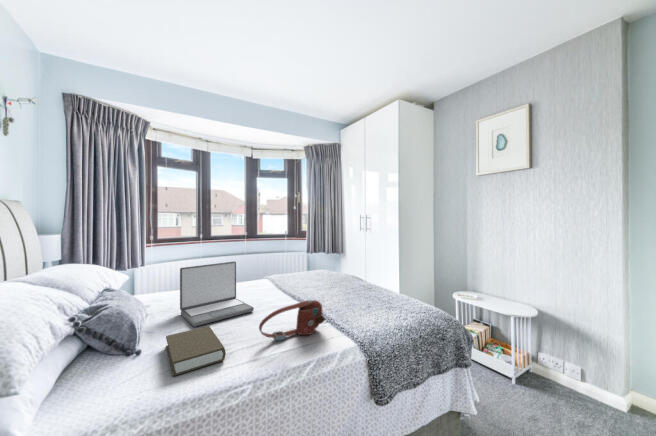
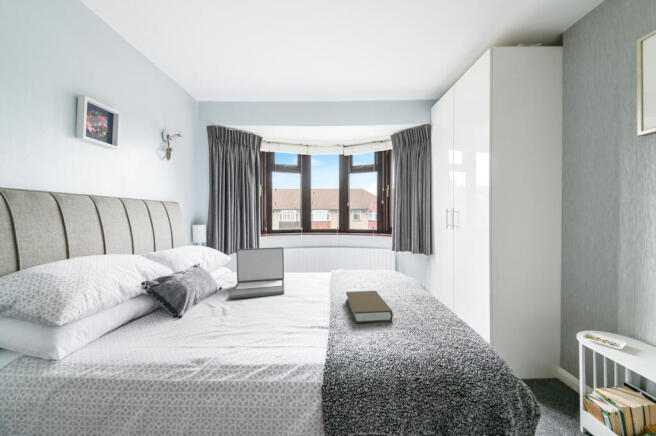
handbag: present [259,300,325,340] -> none [244,295,316,333]
book: present [166,326,226,376] -> present [346,291,393,323]

